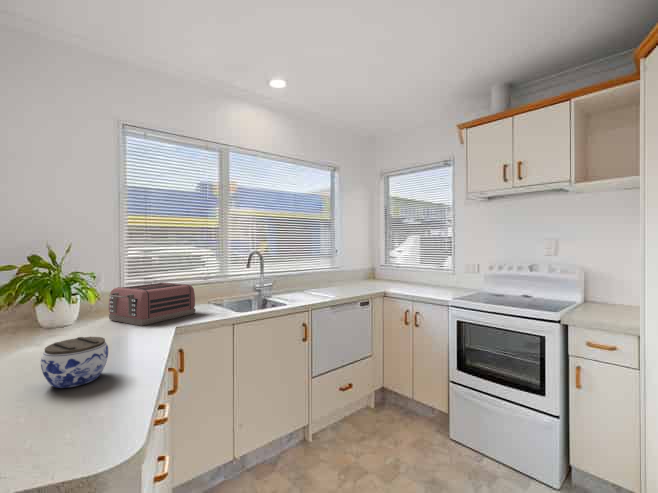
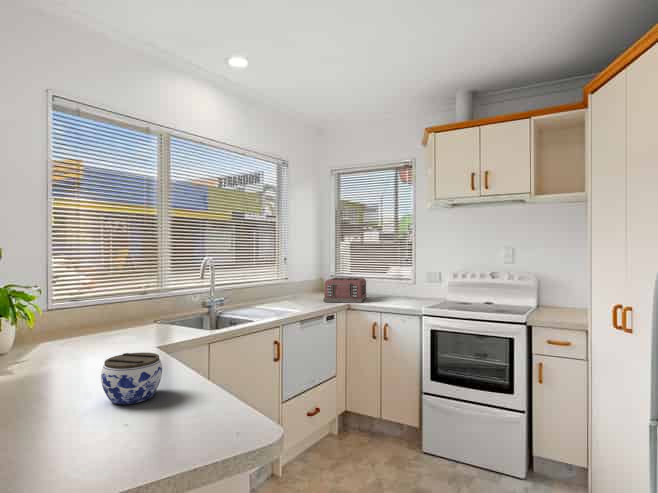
toaster: present [109,282,196,326] -> present [324,278,367,303]

